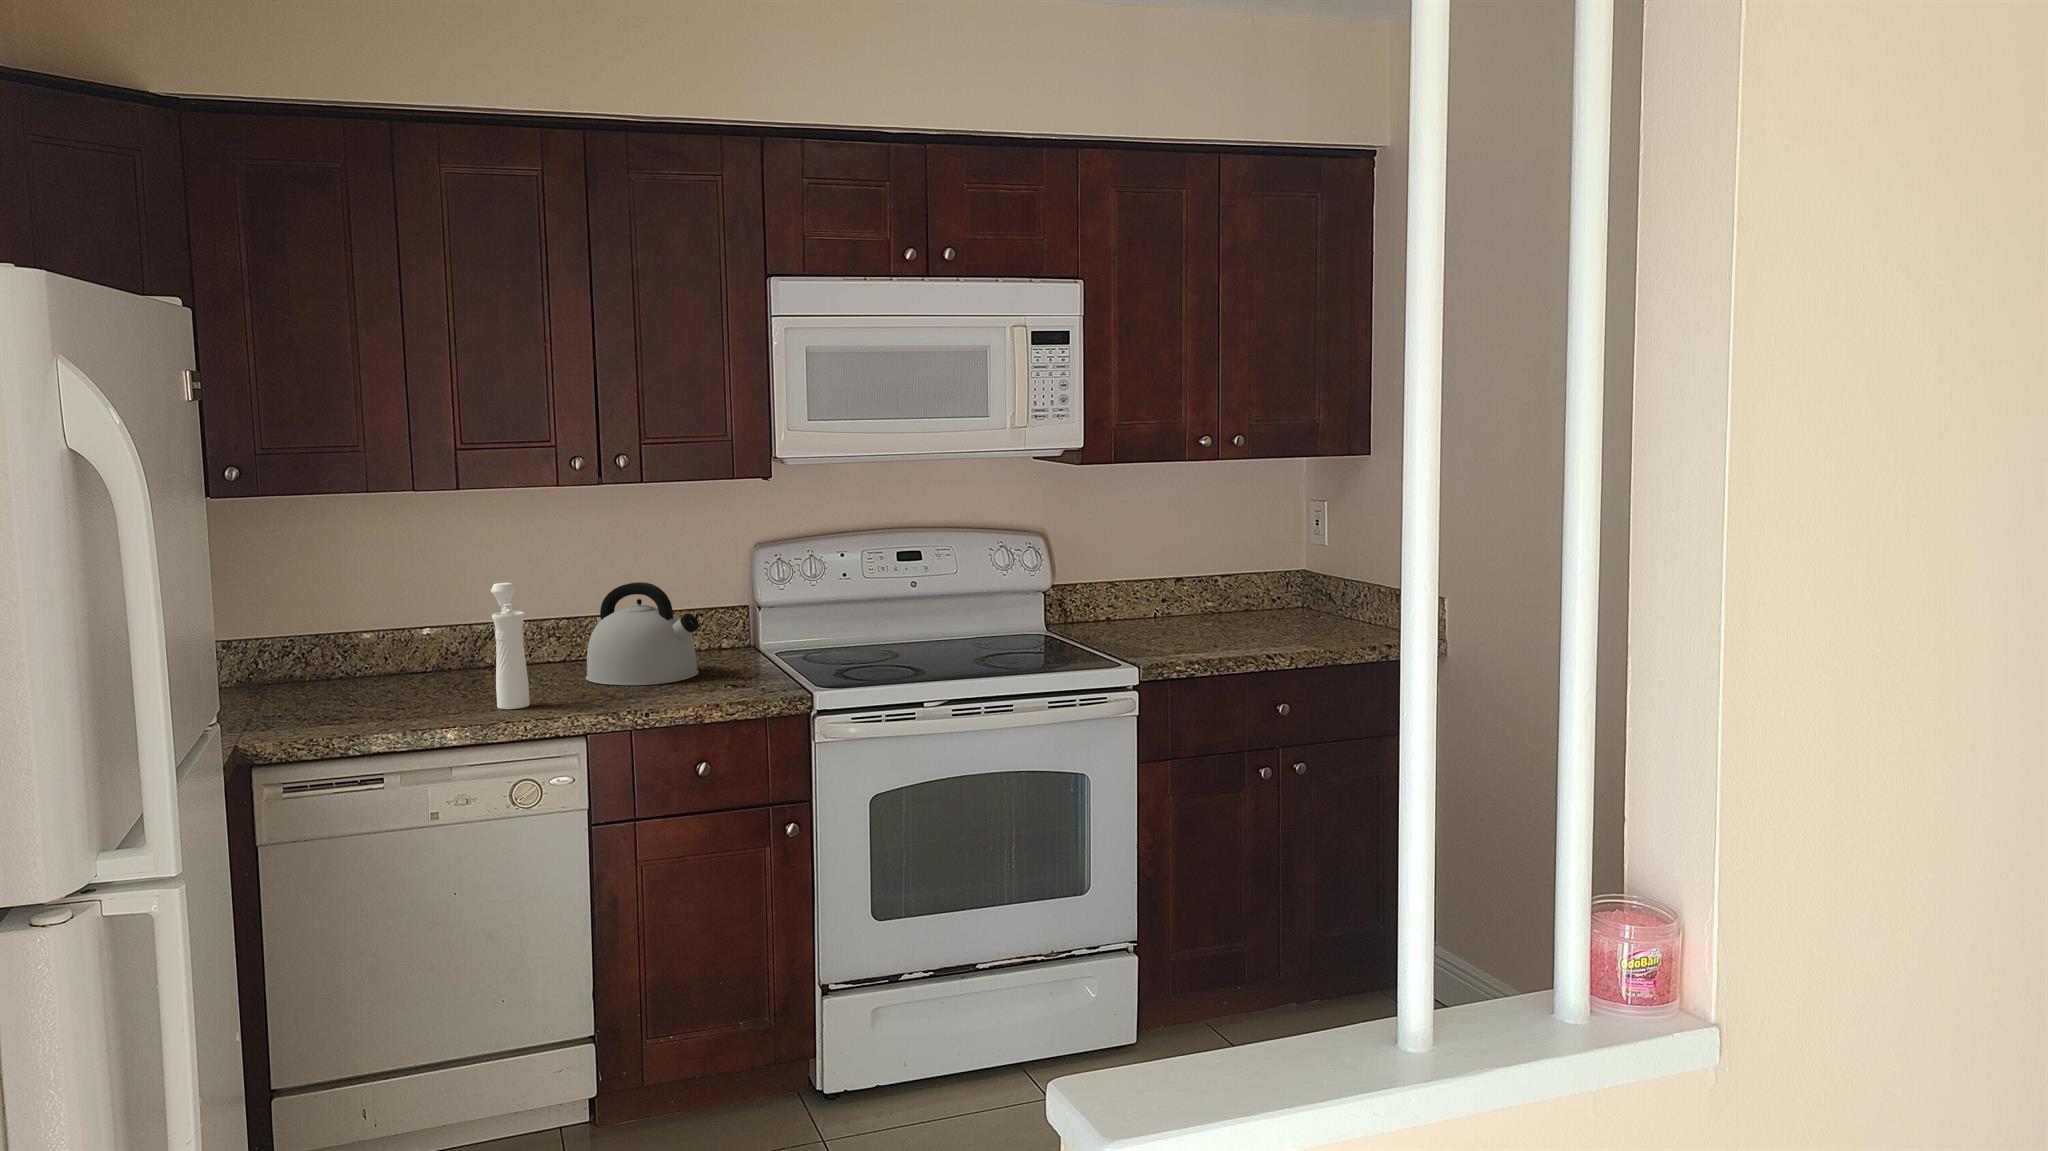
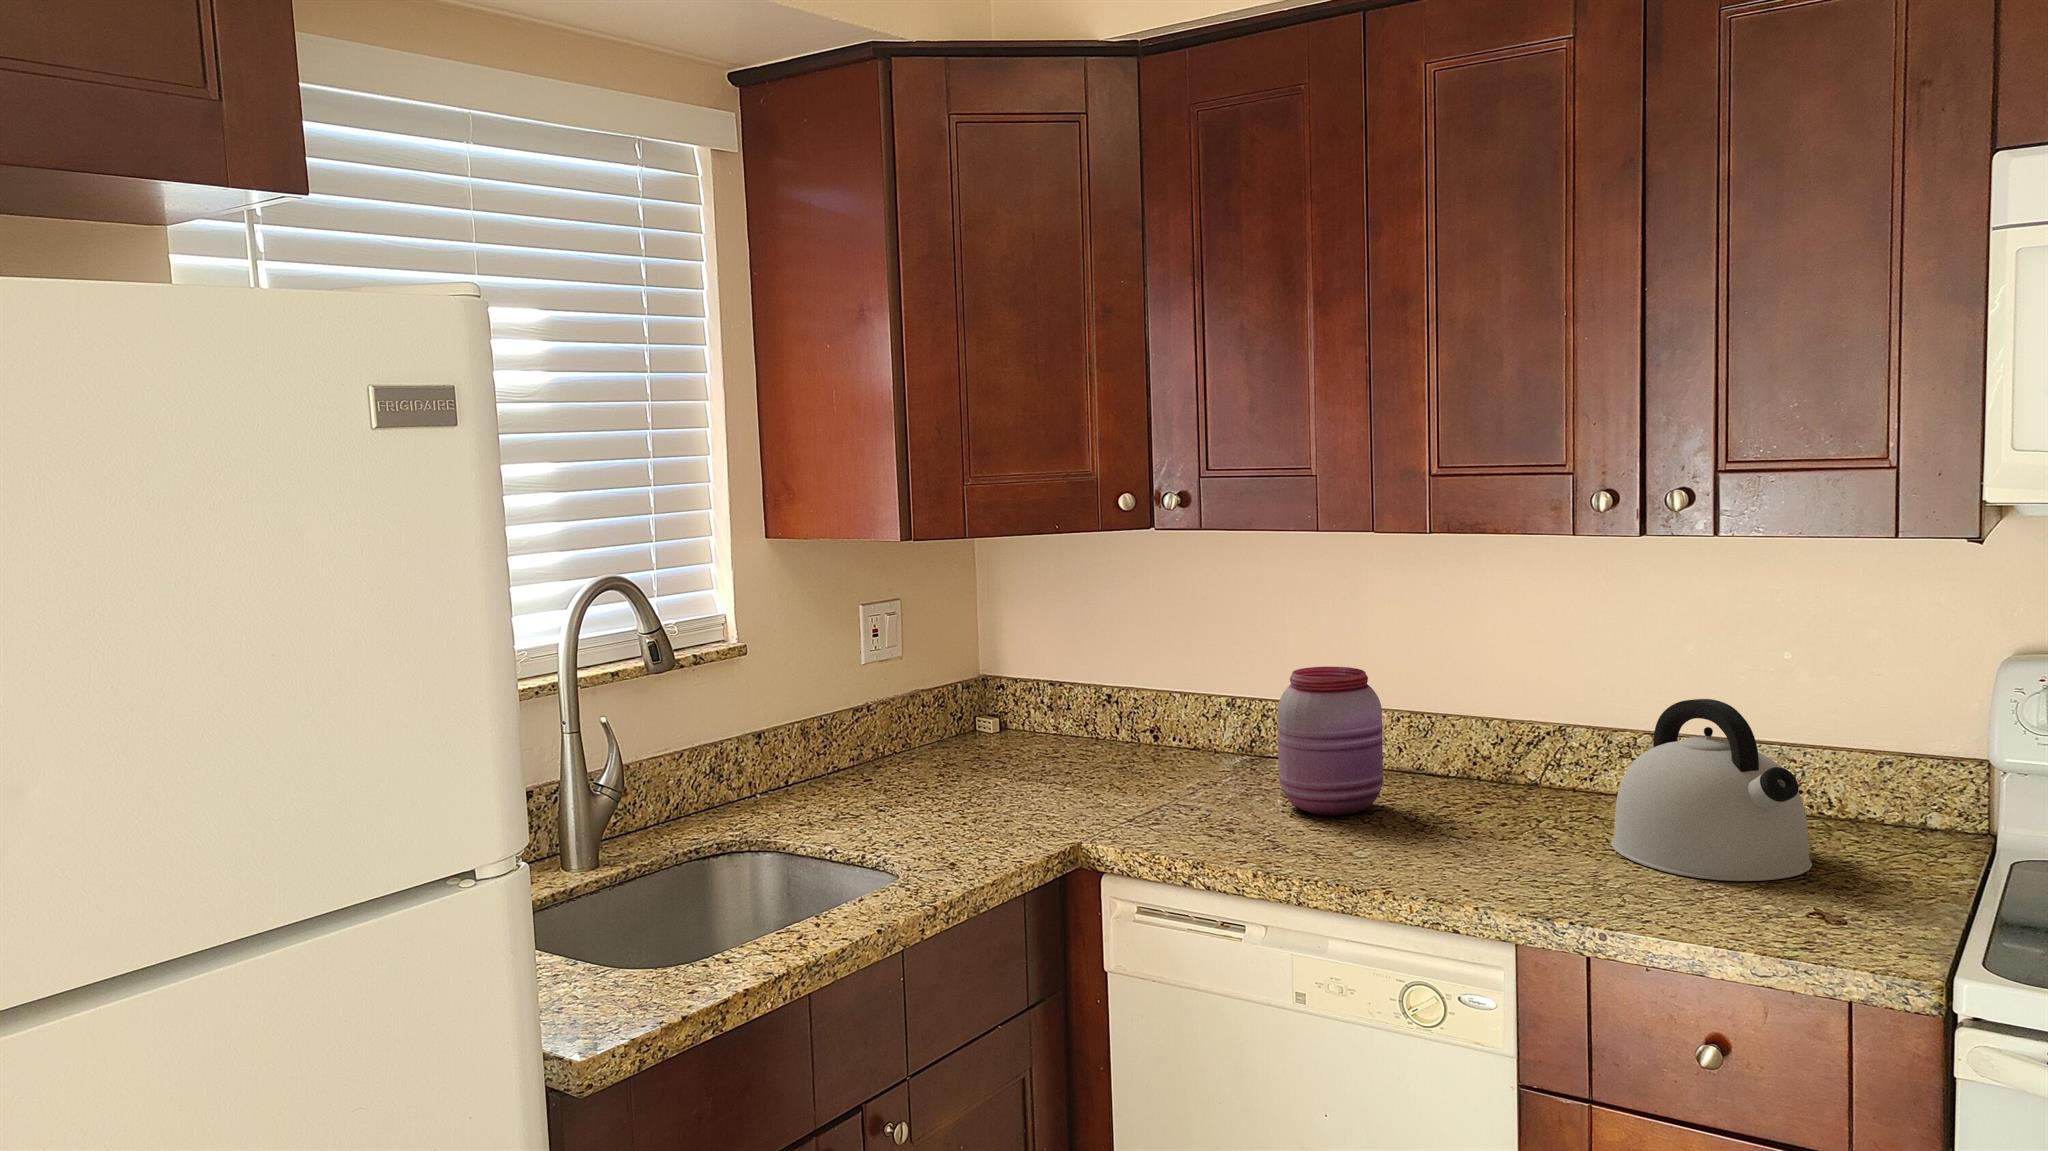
pepper mill: present [491,583,530,709] -> none [1404,675,1480,872]
jar: none [341,593,426,702] -> present [1277,667,1383,815]

